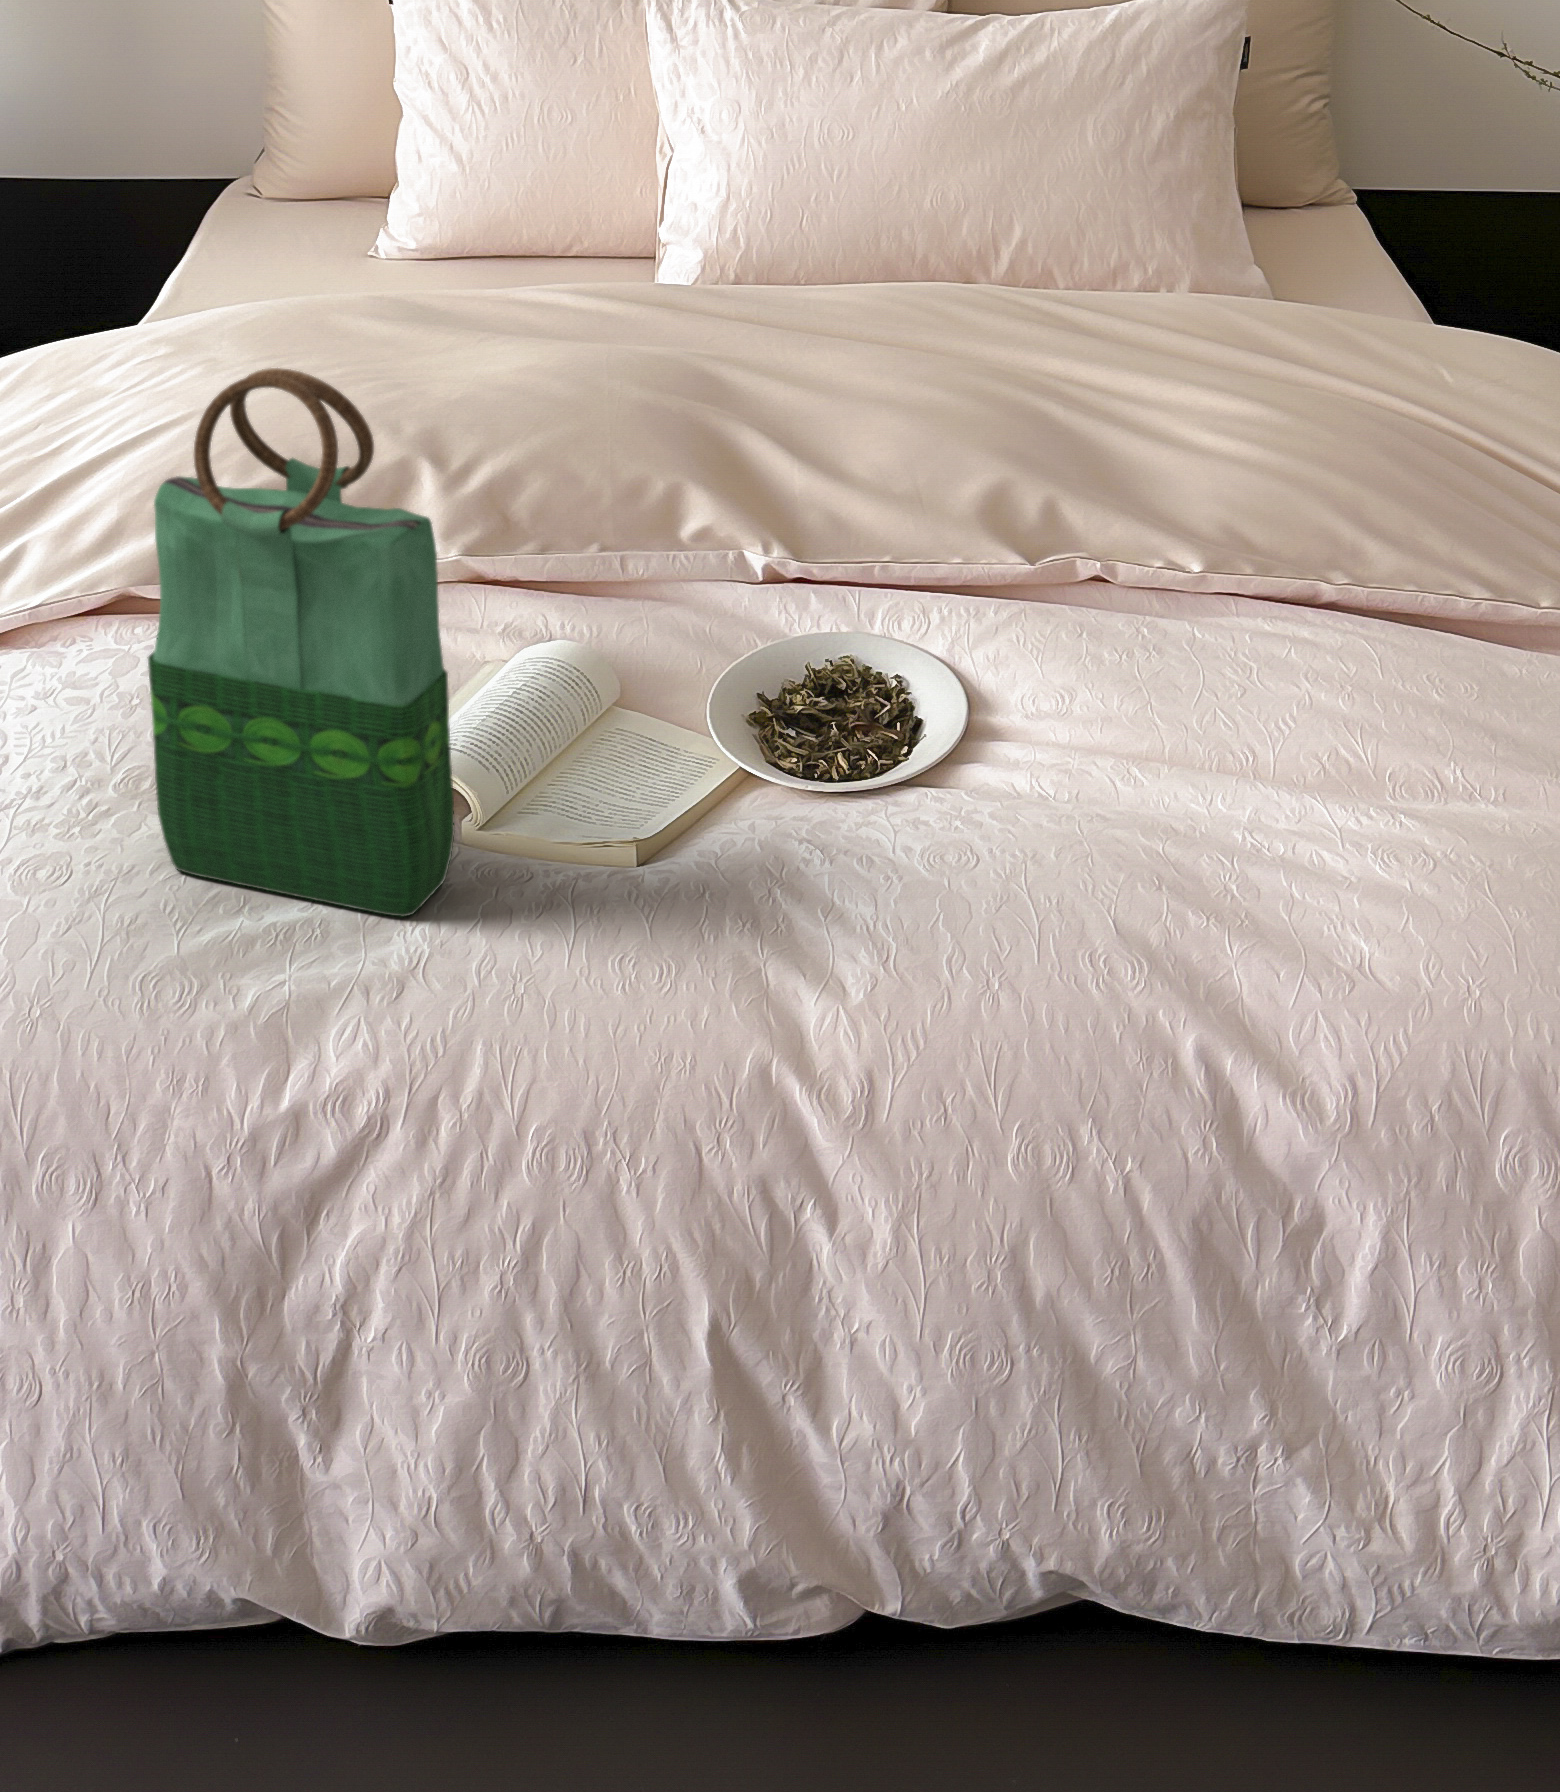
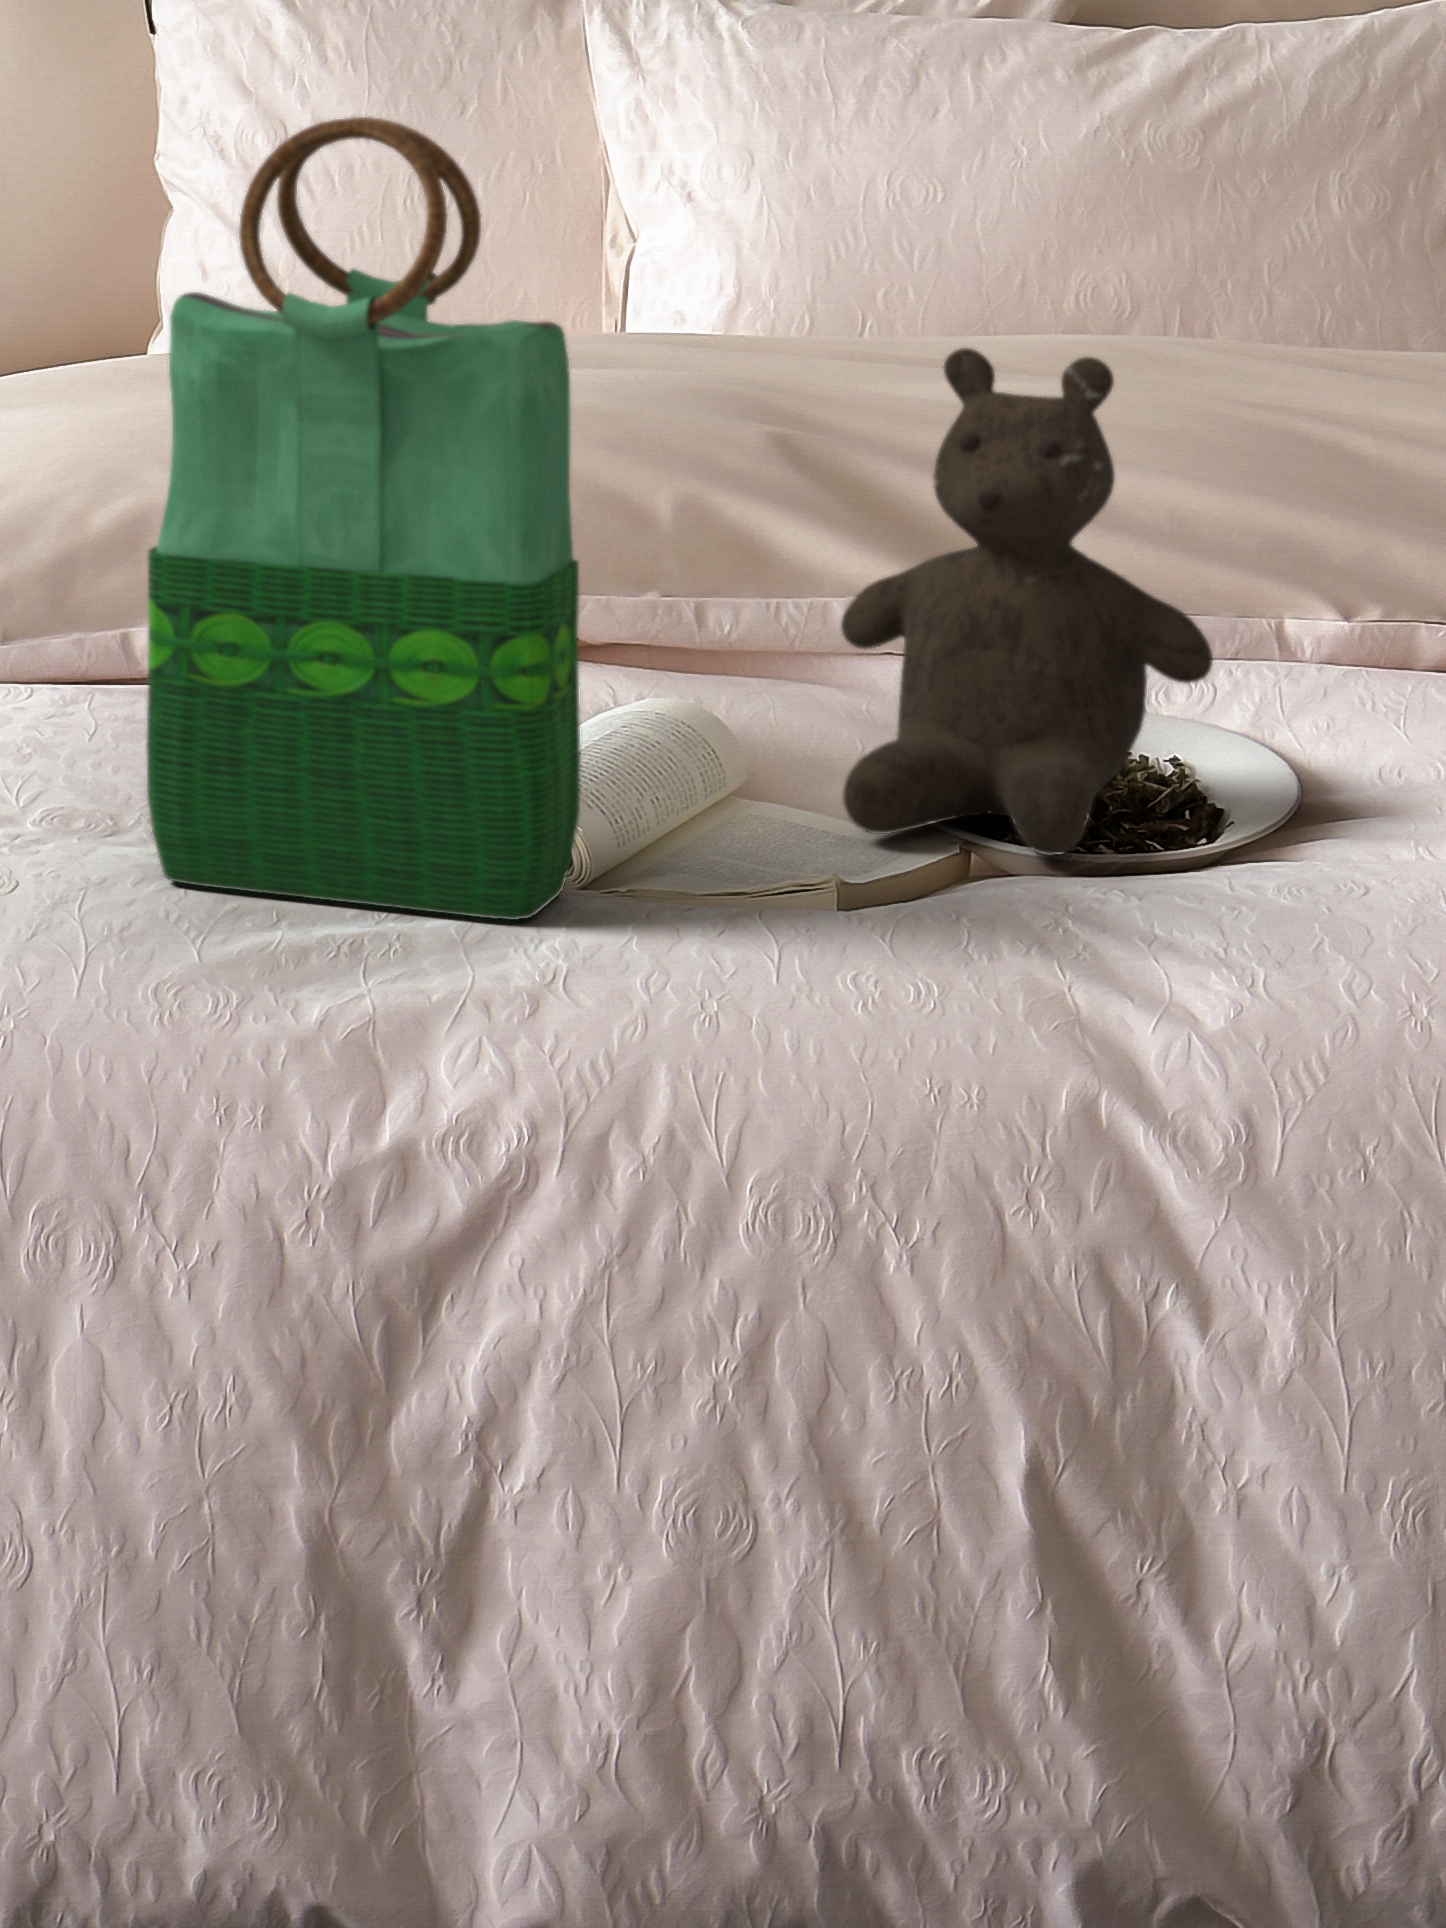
teddy bear: none [653,478,911,844] -> present [841,348,1213,855]

